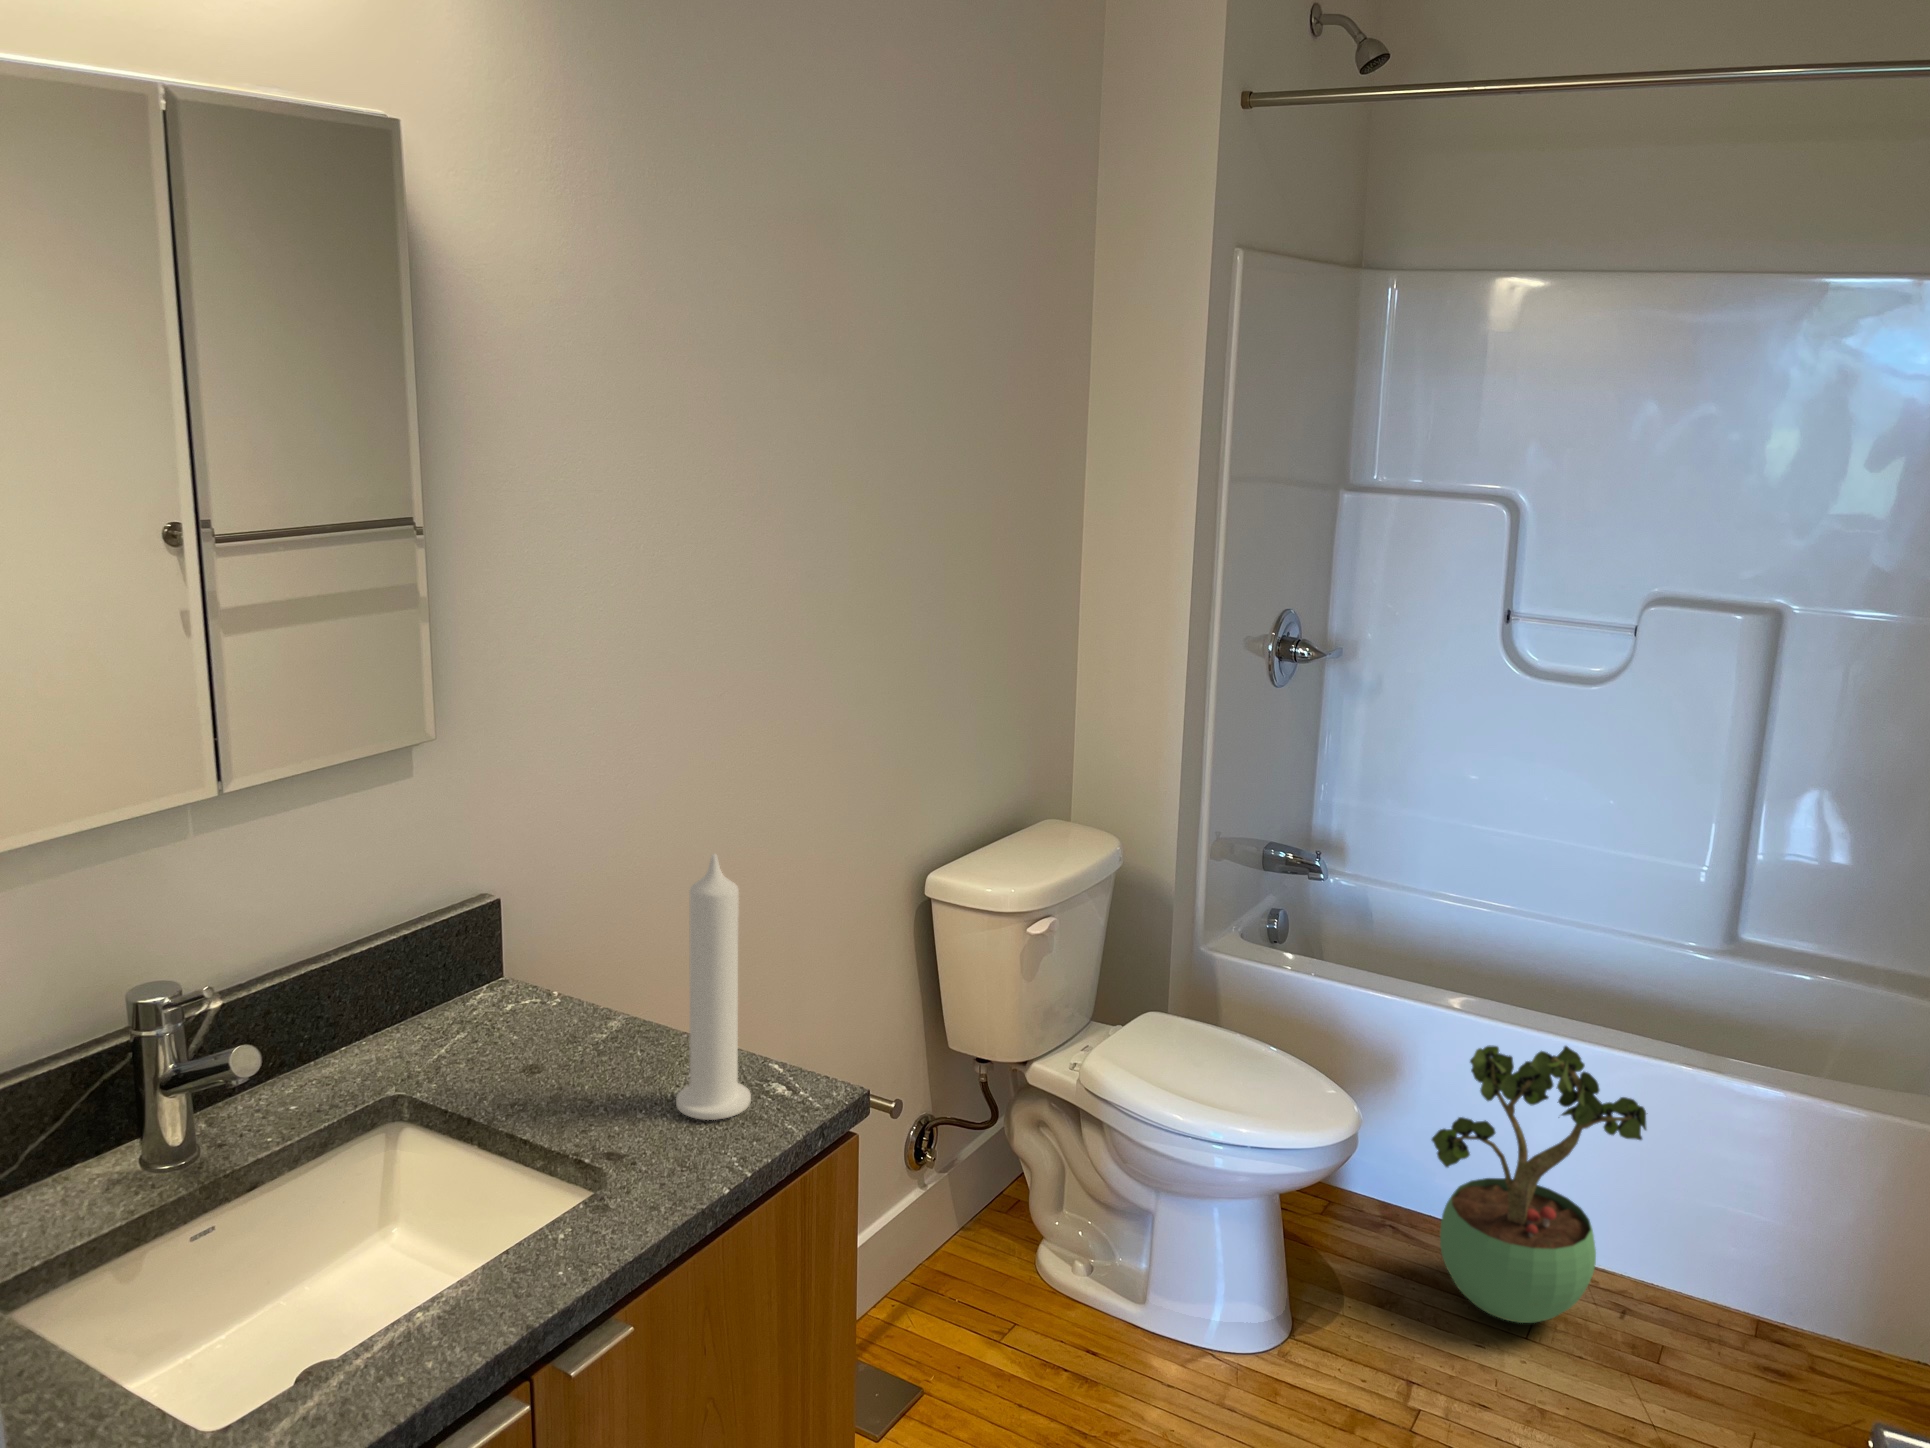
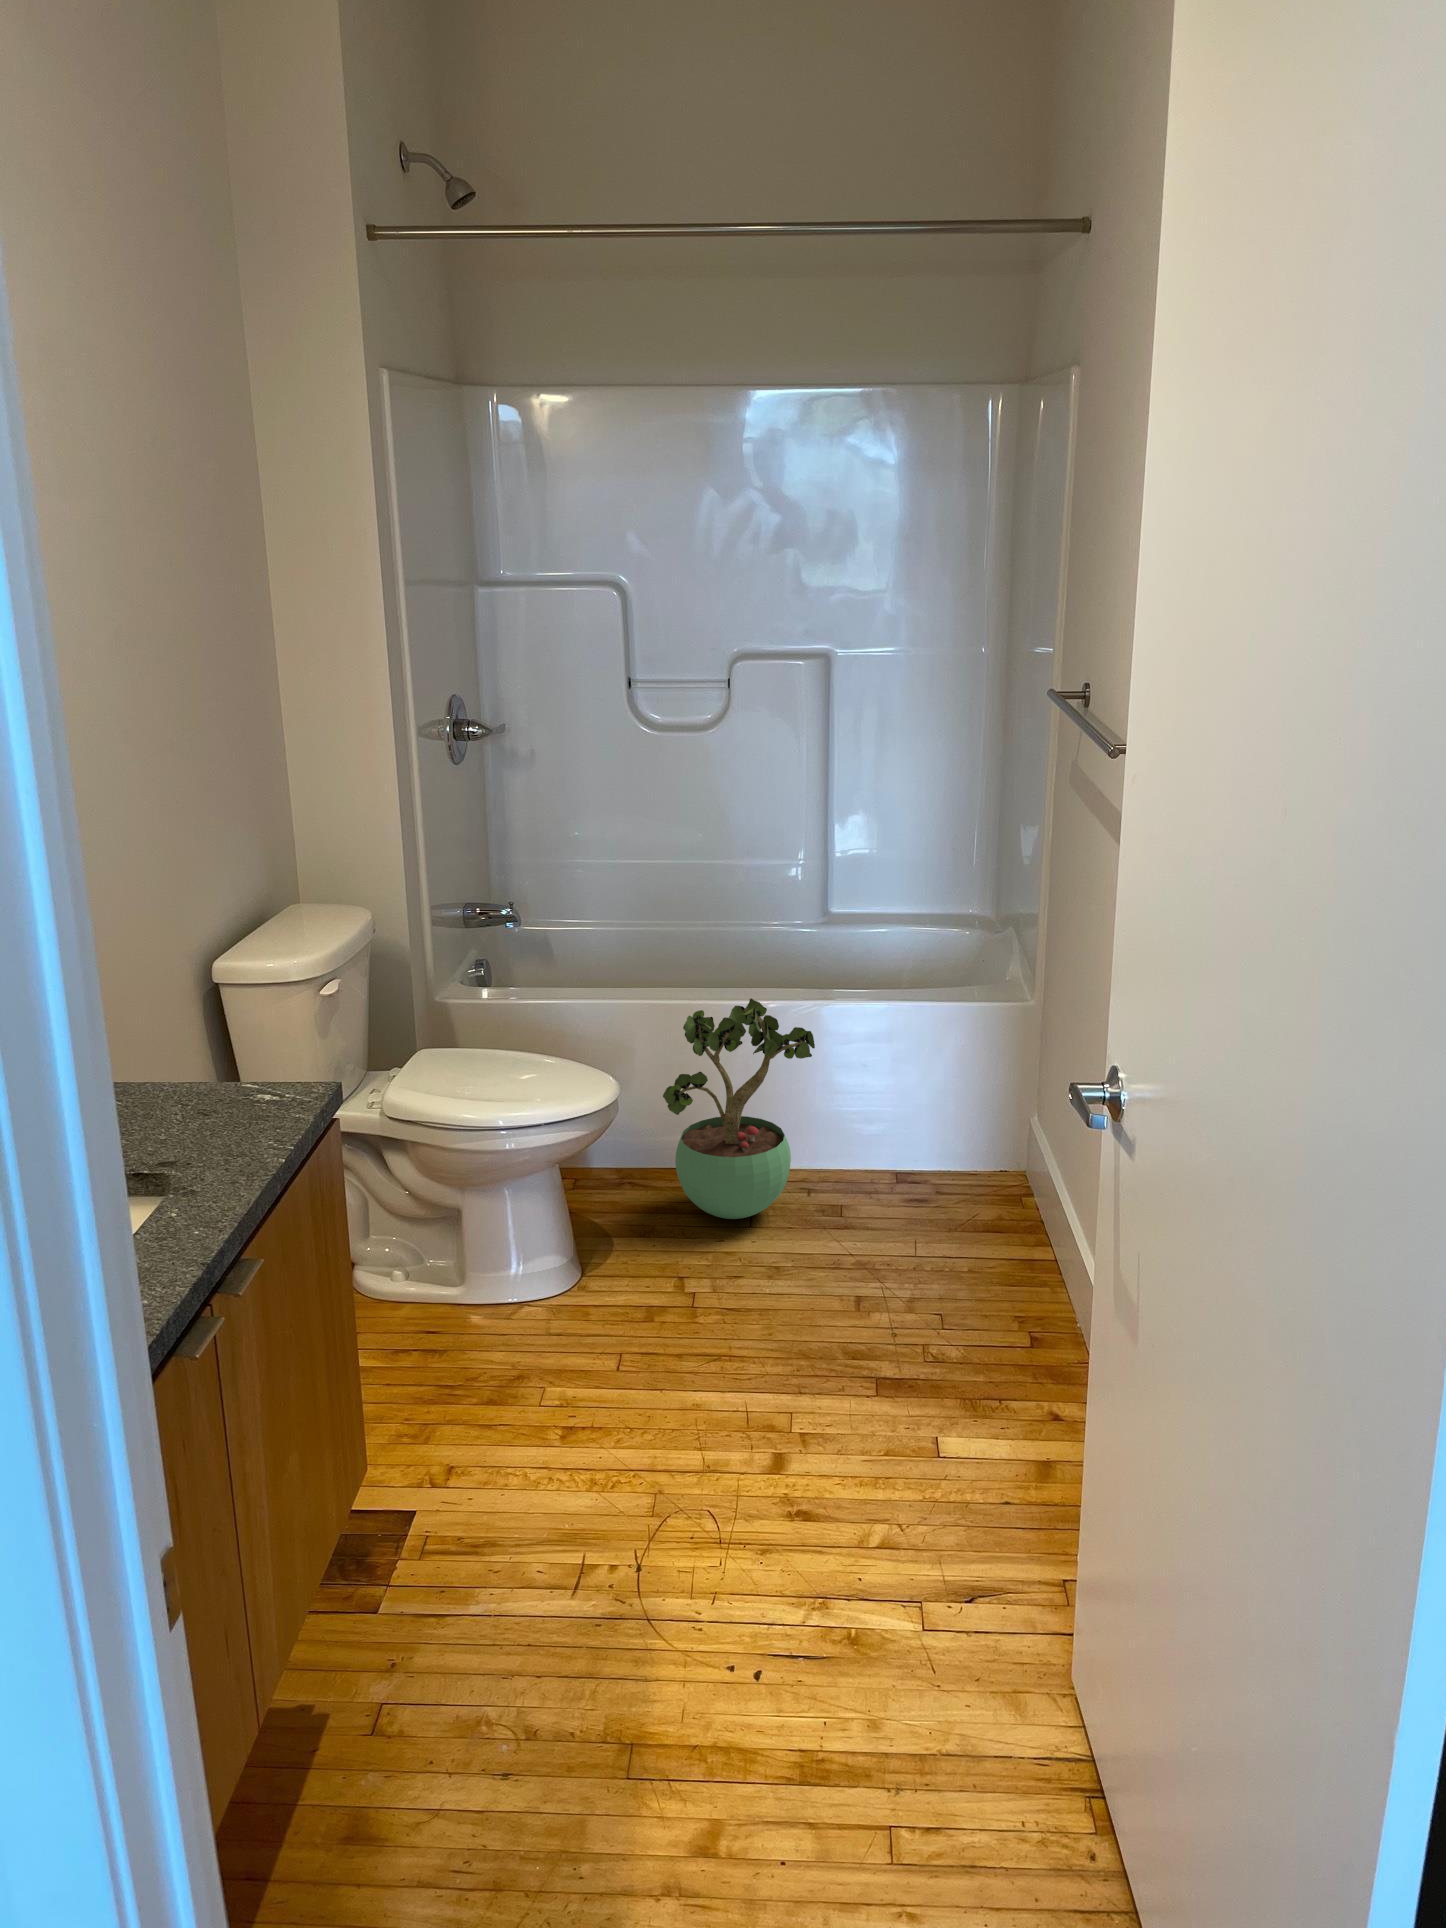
candle: present [676,853,751,1120] -> none [175,903,250,1129]

